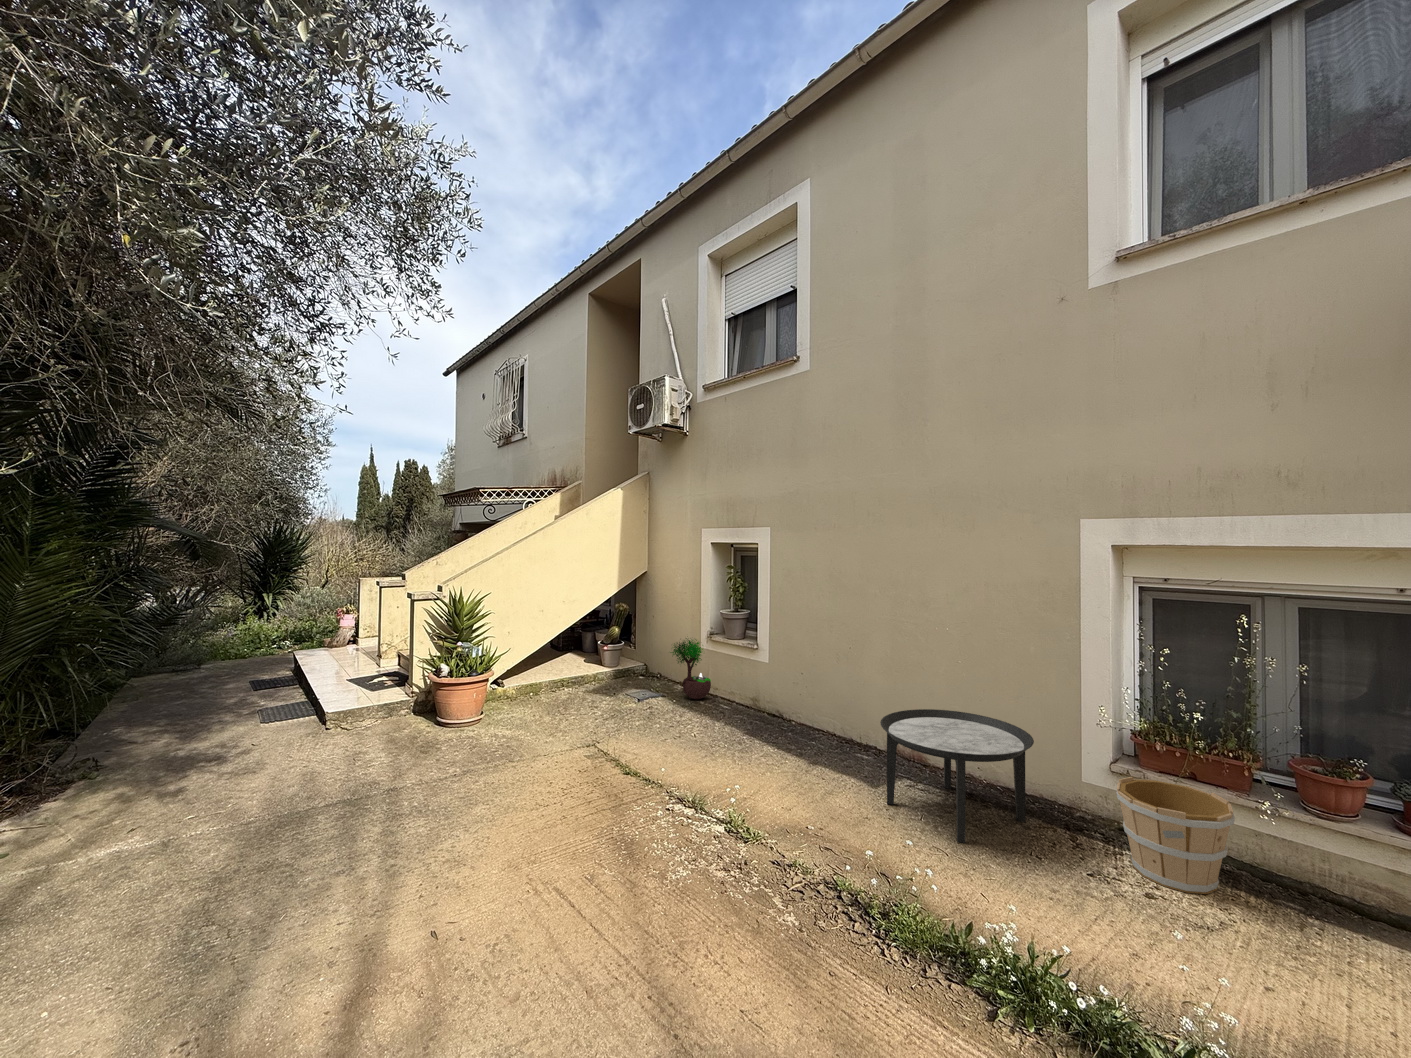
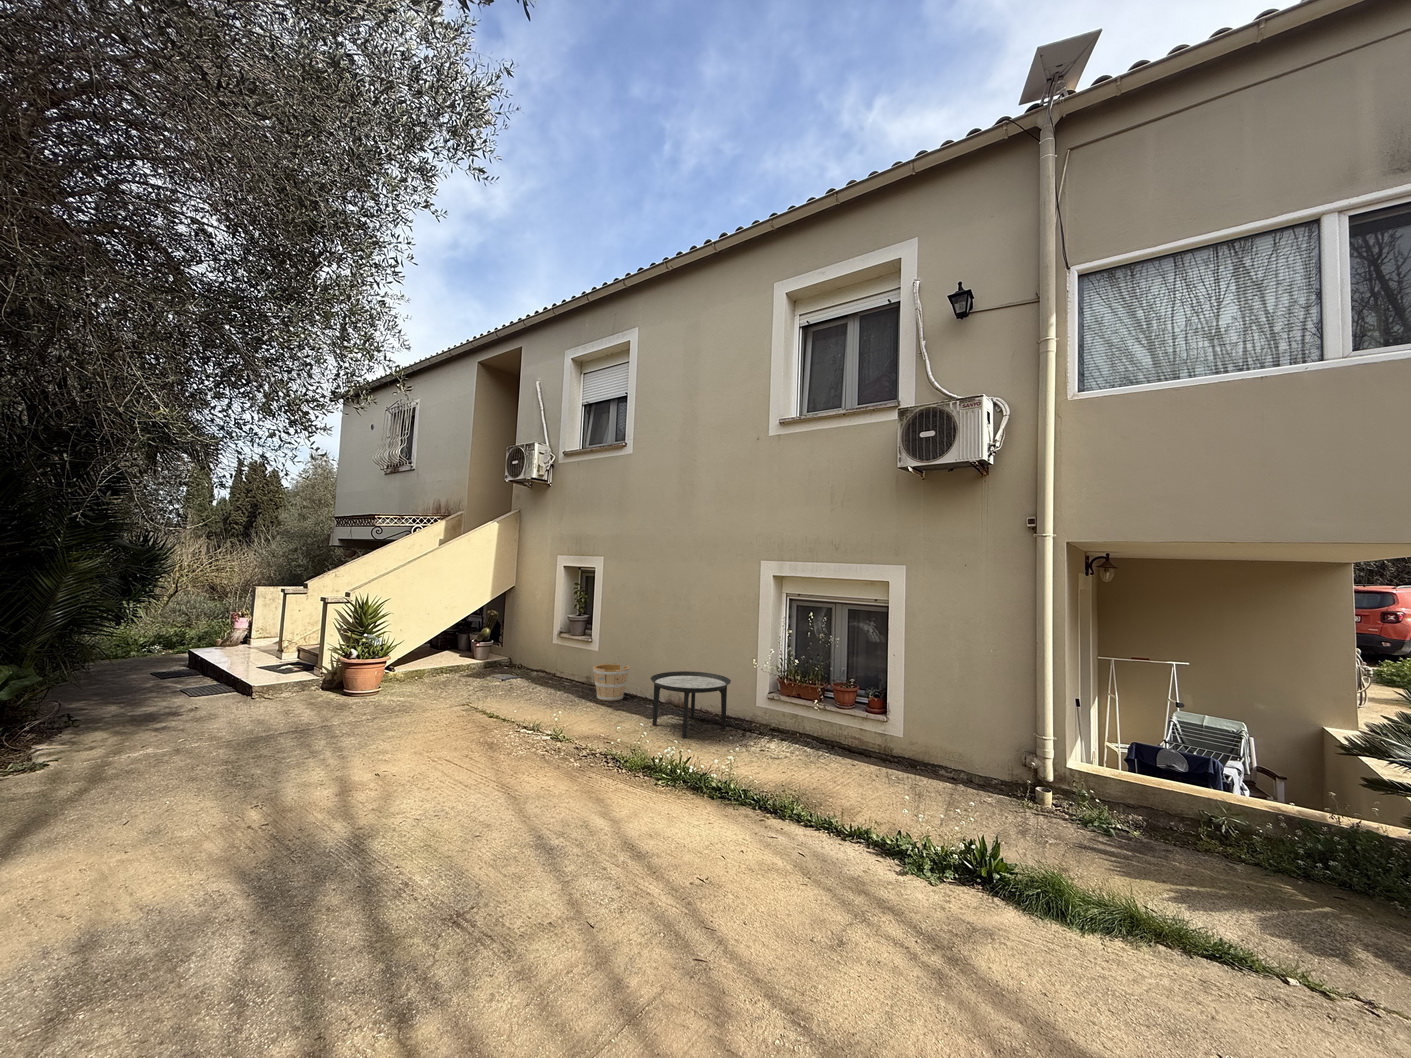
potted tree: present [670,638,711,699] -> none [528,631,559,679]
wooden bucket: present [1116,777,1235,894] -> present [593,663,629,701]

